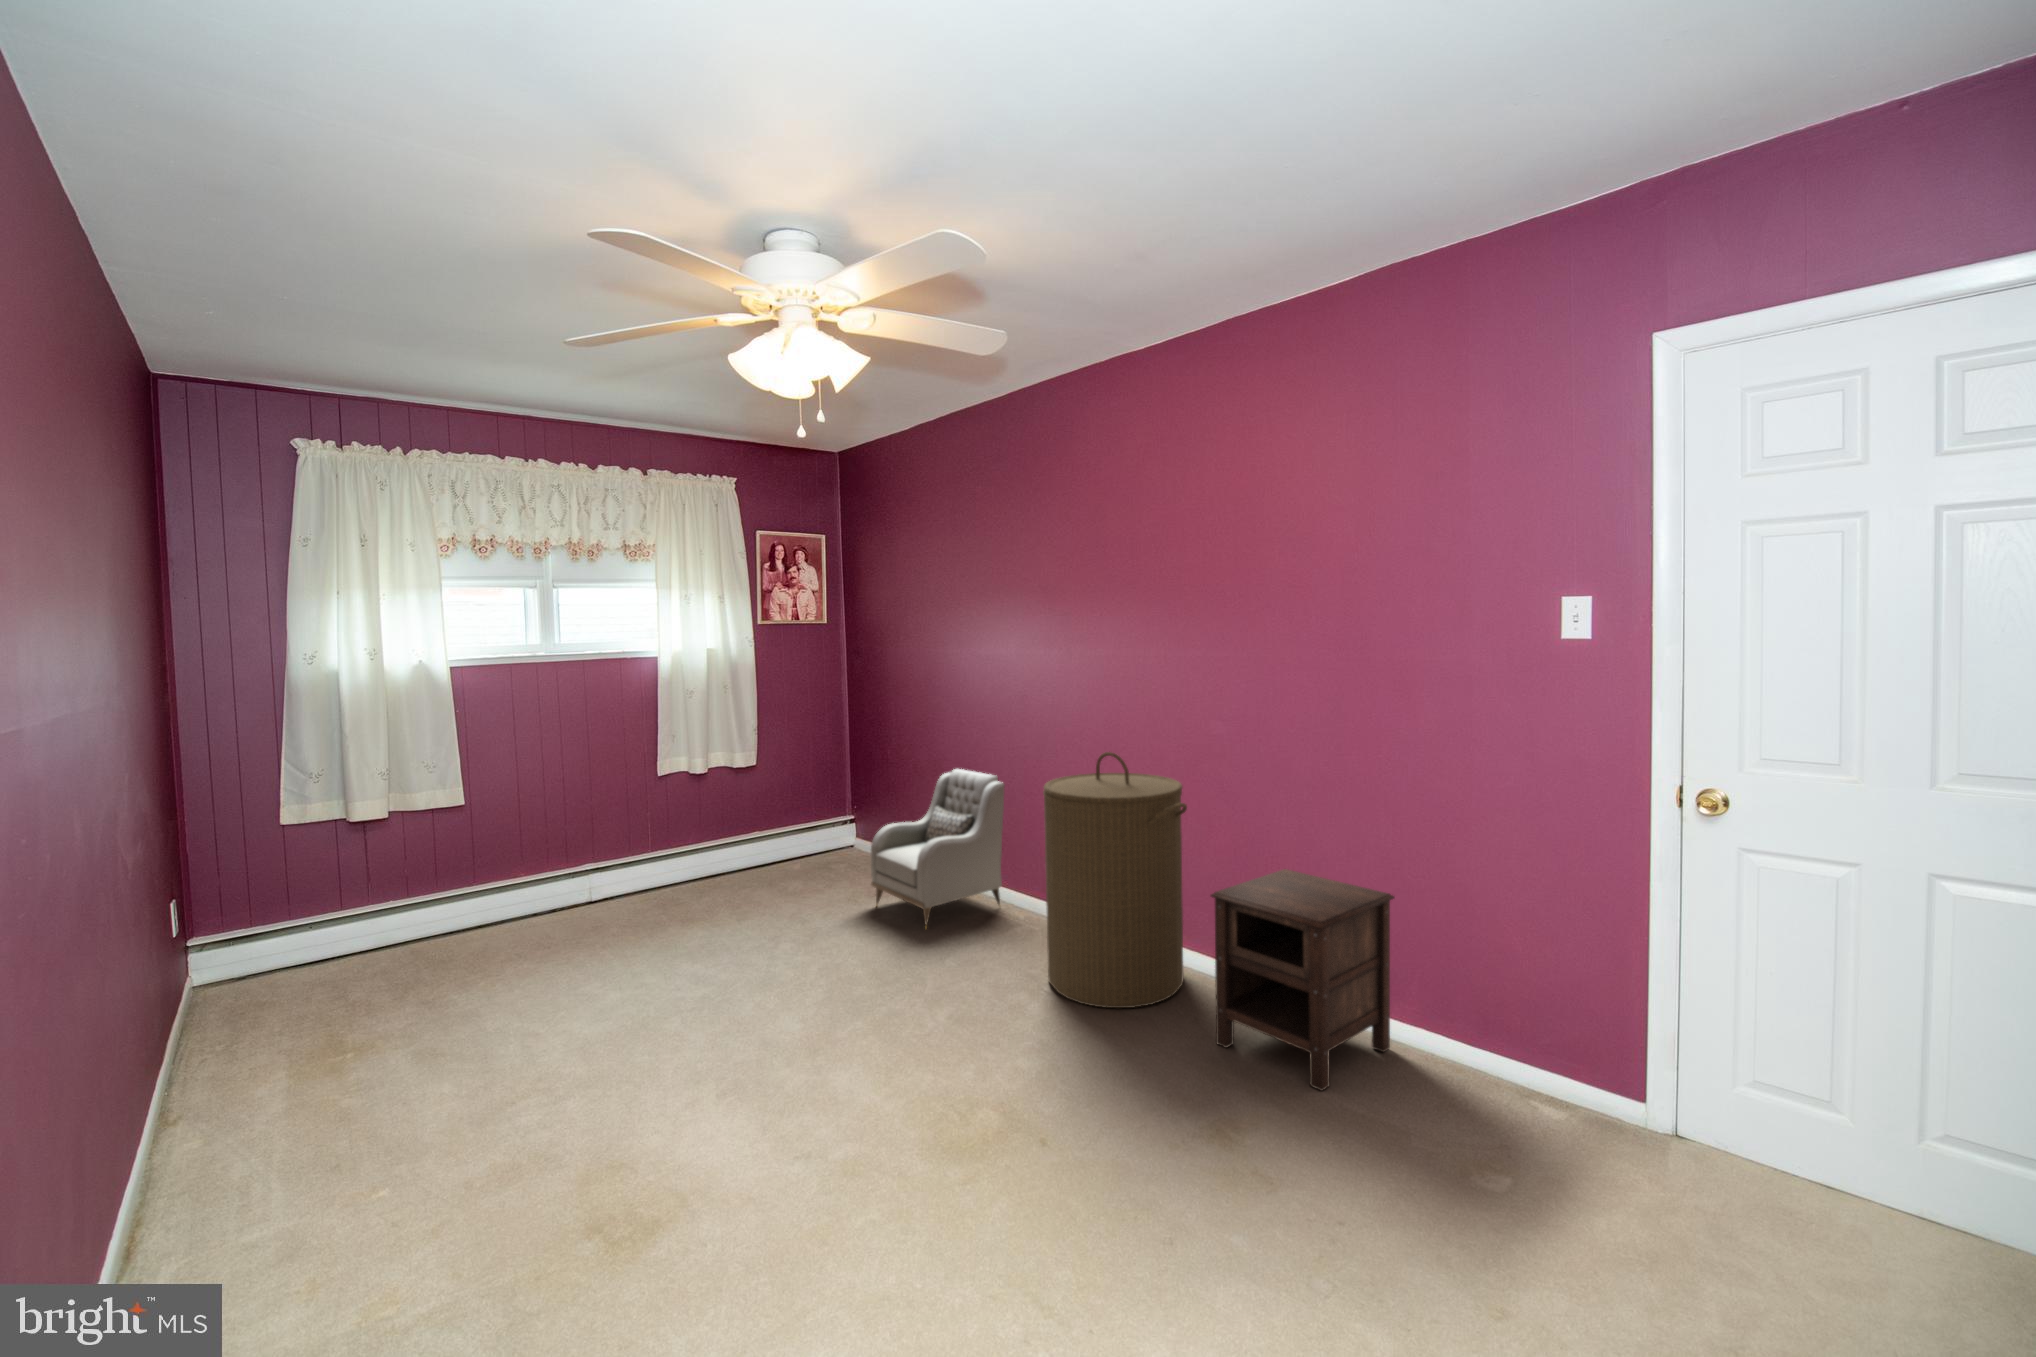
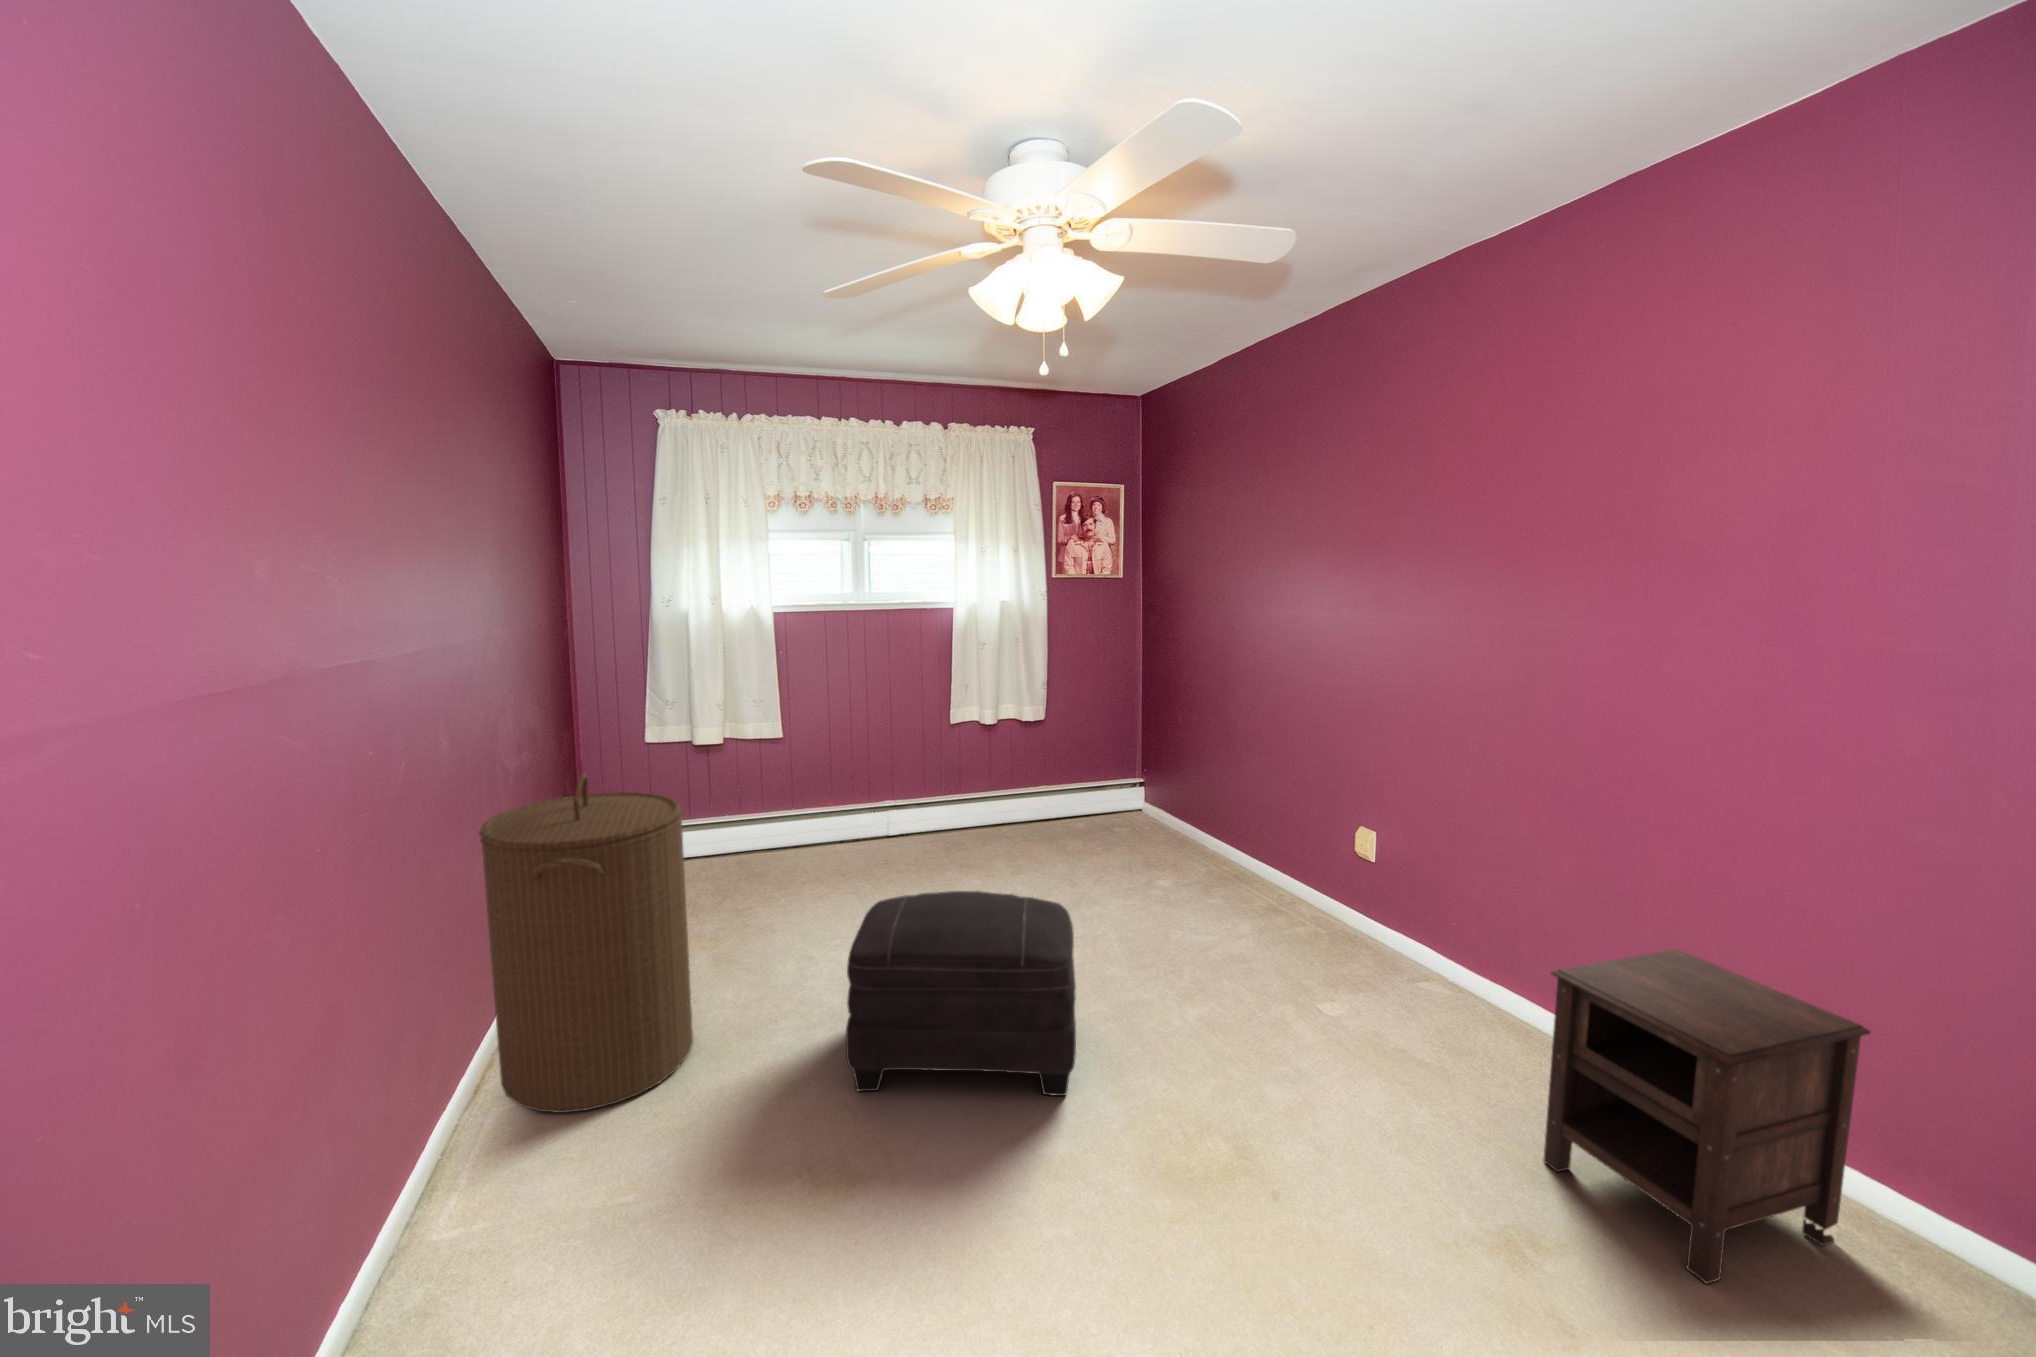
laundry hamper: present [1043,752,1187,1008] -> present [479,774,693,1113]
armchair: present [871,769,1005,928] -> none [1143,711,1298,923]
ottoman: none [612,911,847,1125] -> present [846,891,1076,1096]

